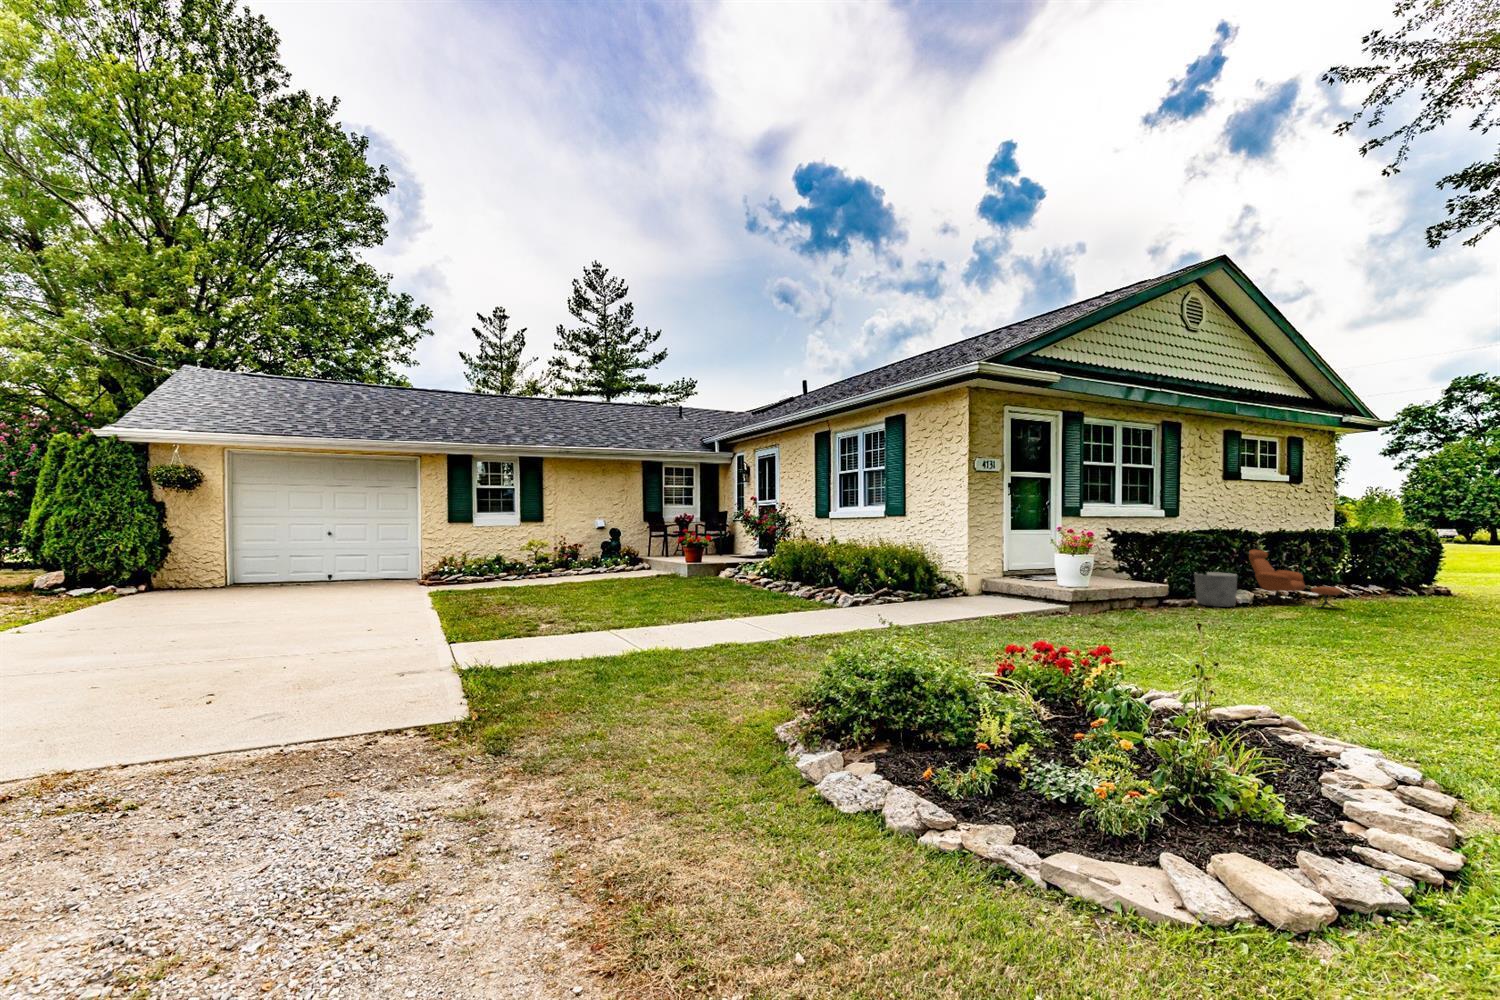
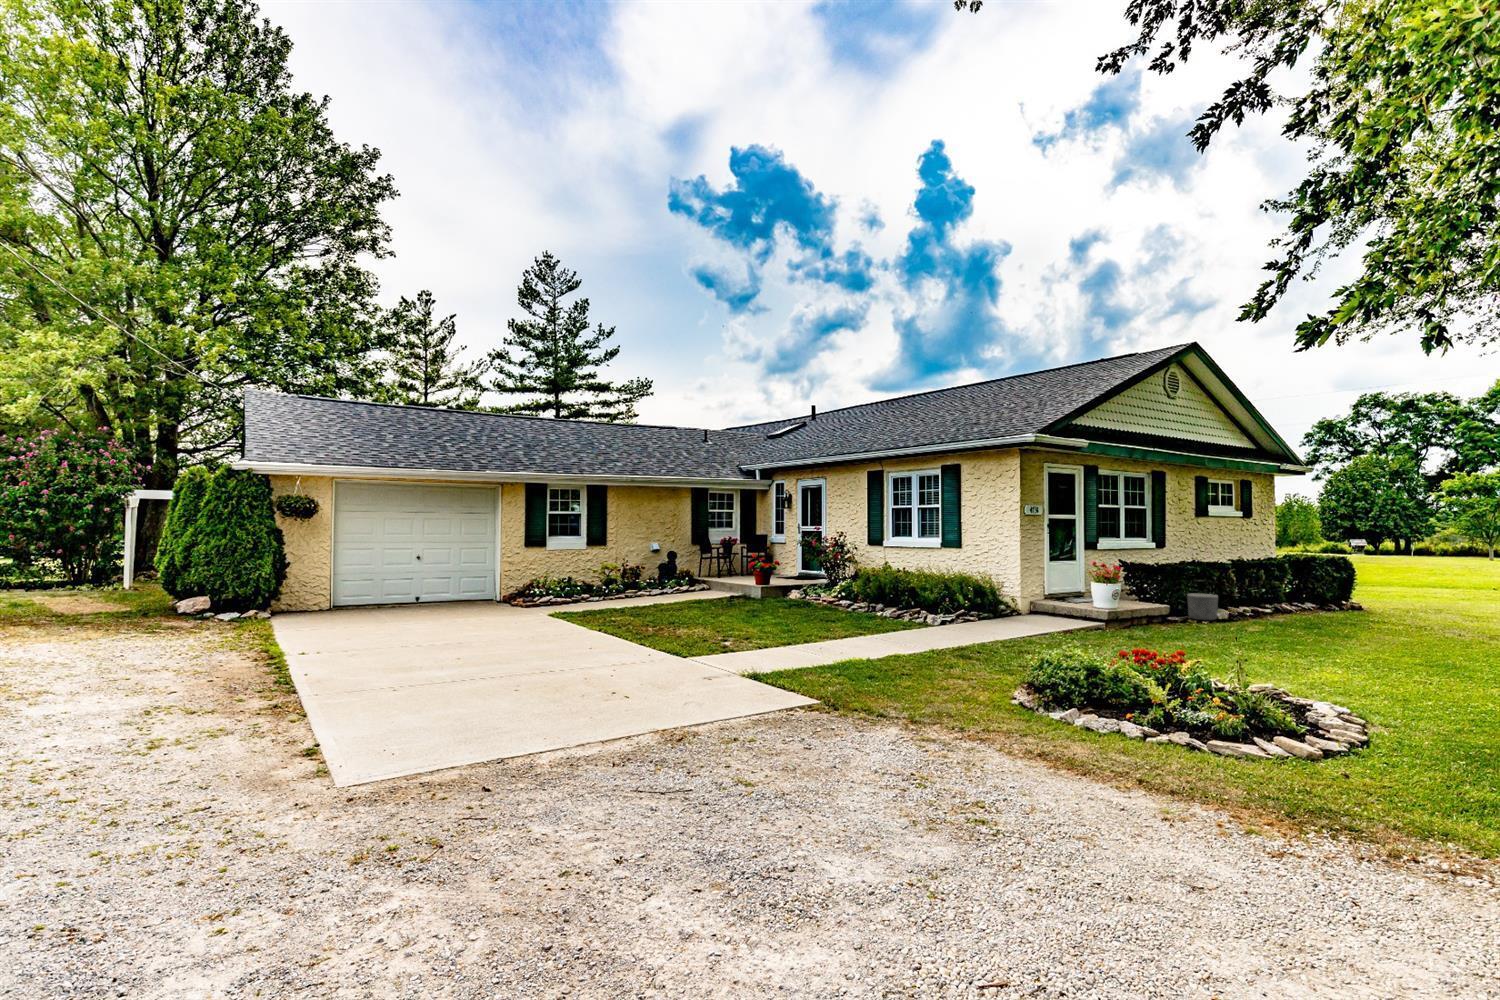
lounge chair: present [1249,550,1341,609] -> none [1224,575,1290,621]

